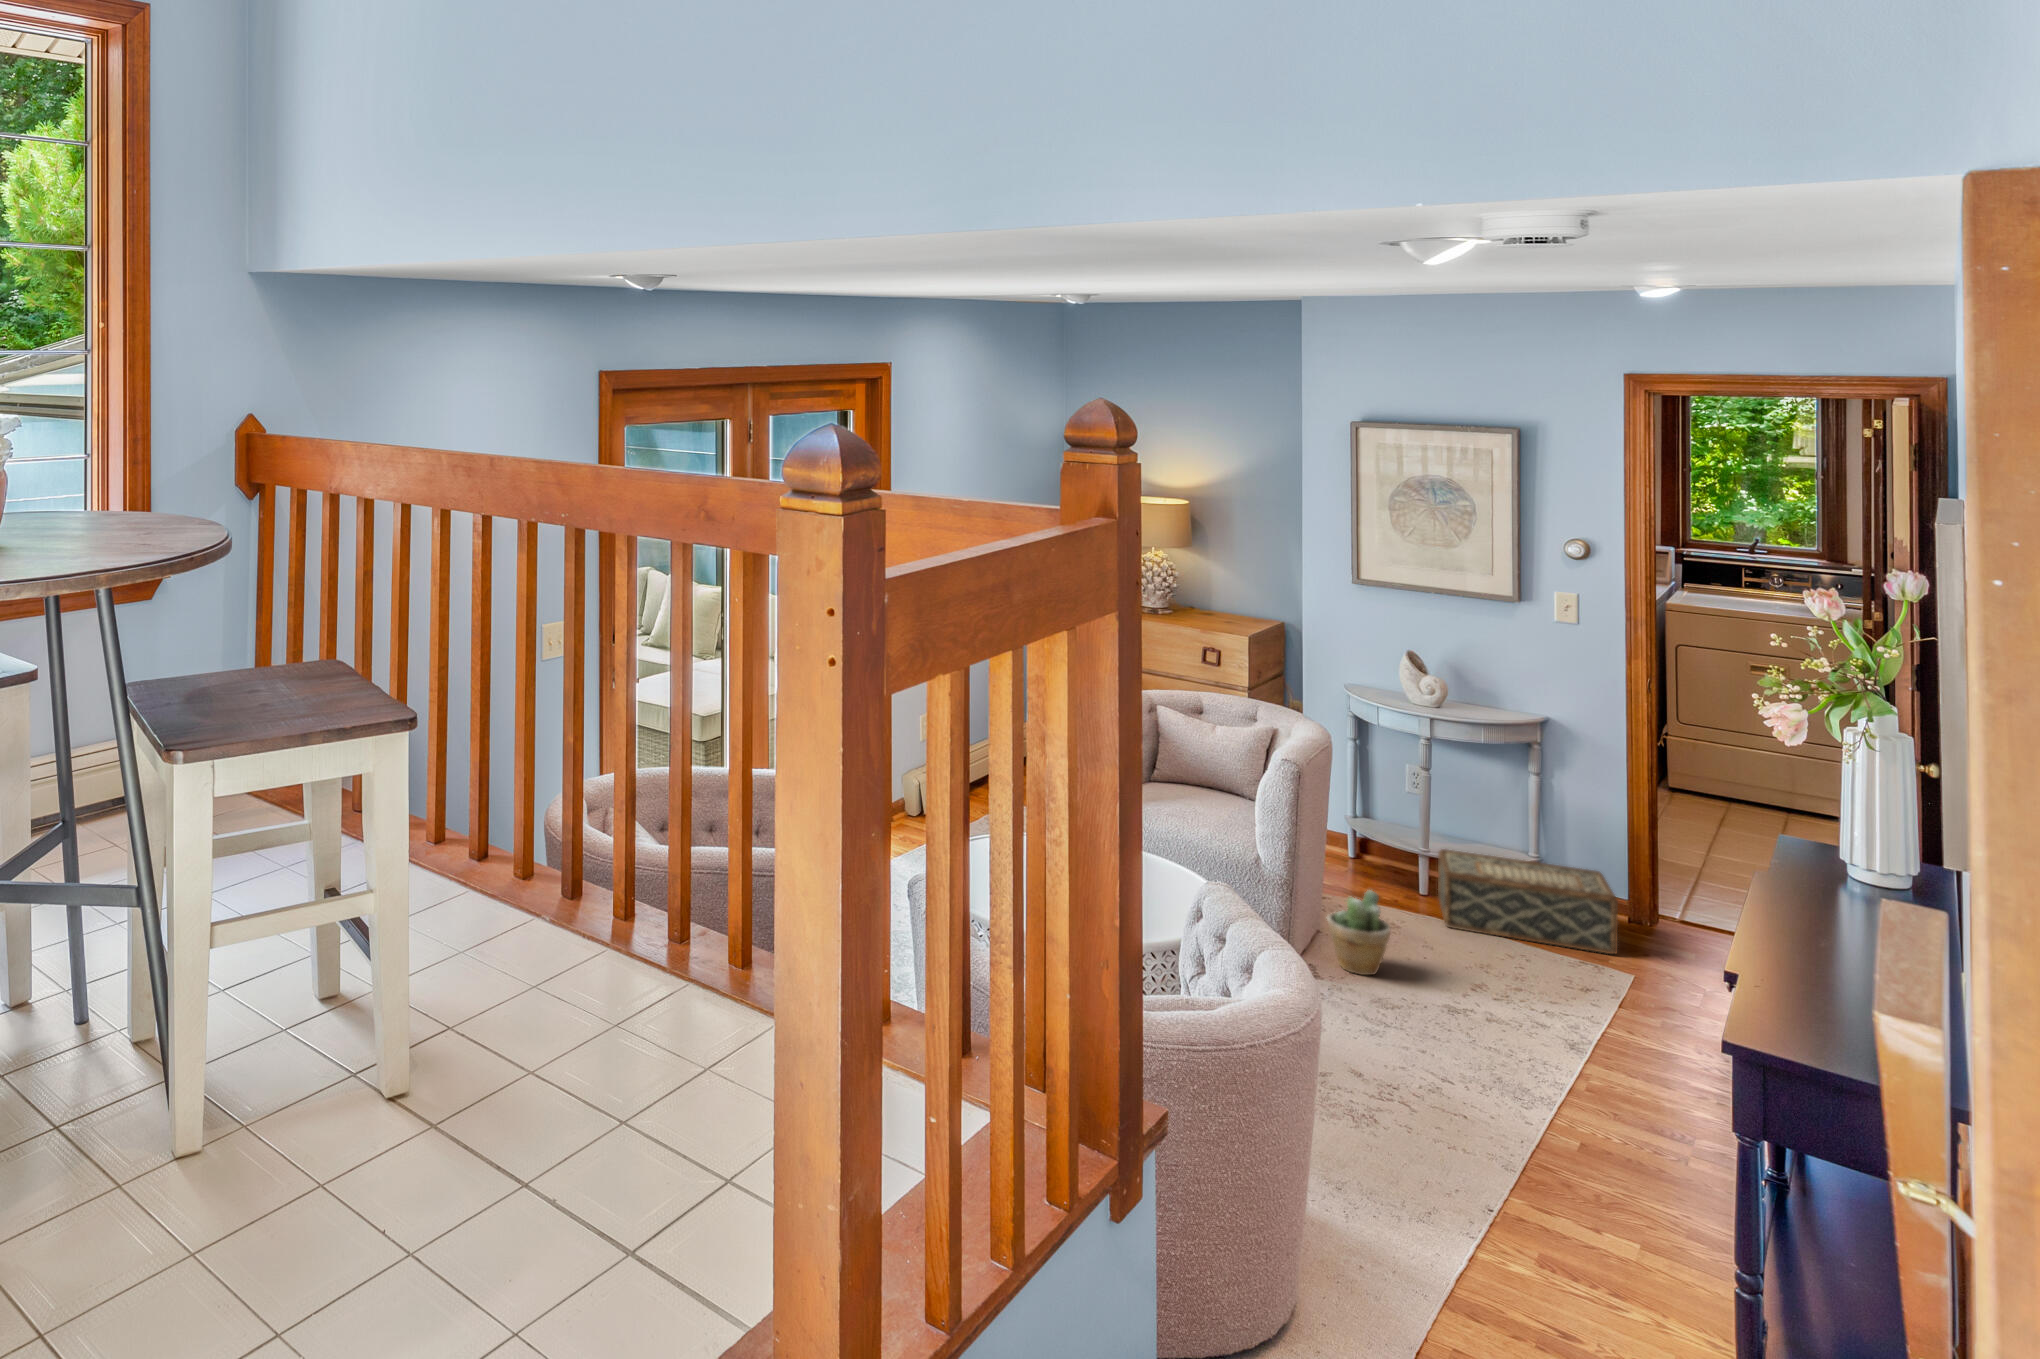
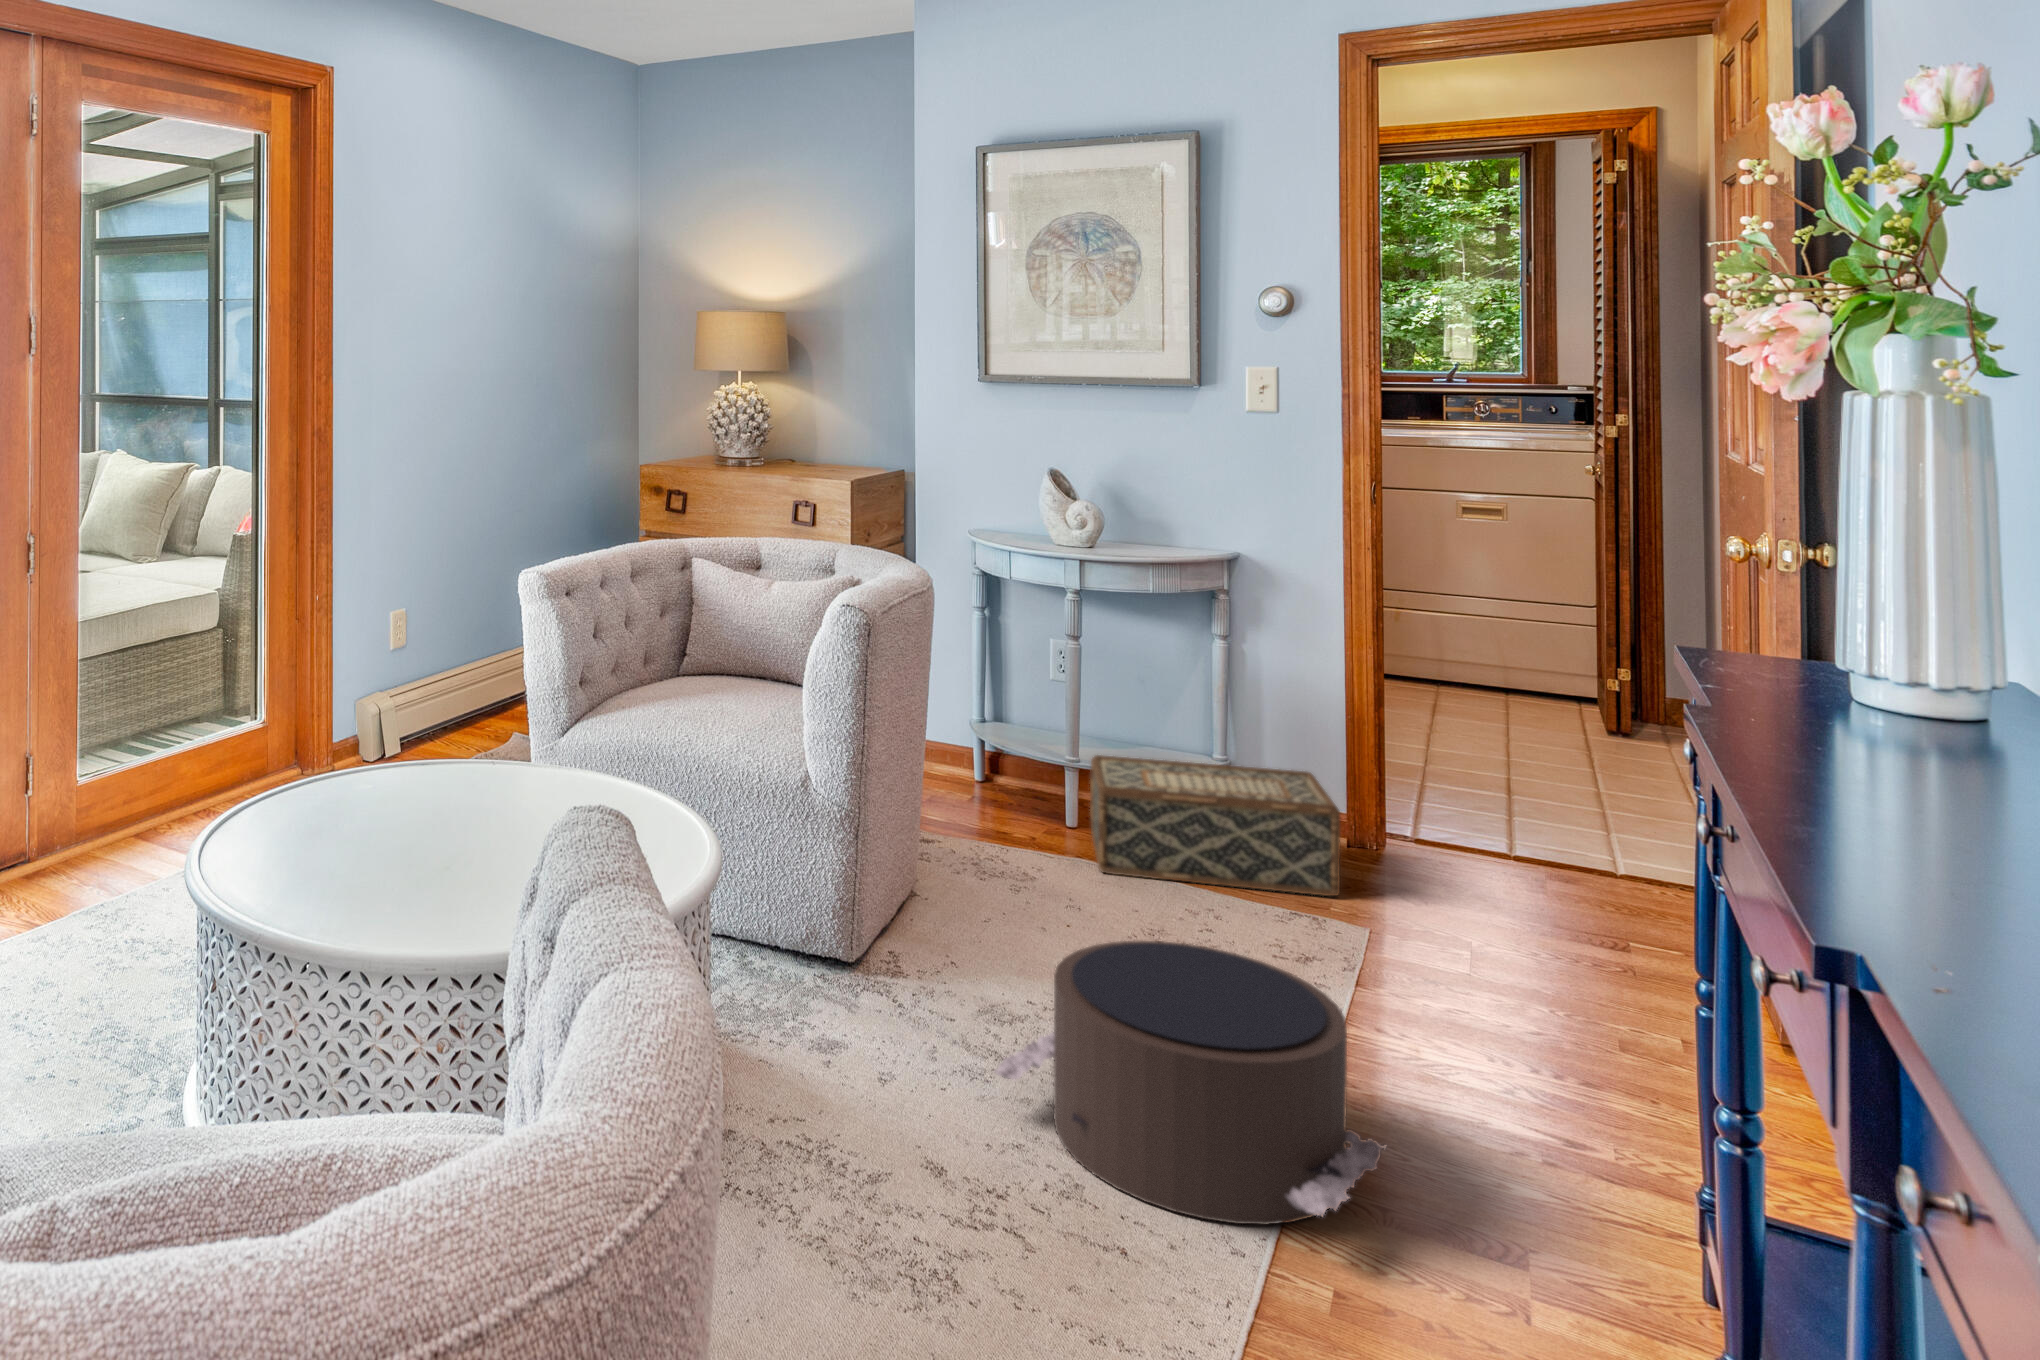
potted plant: present [1327,890,1390,975] -> none [918,821,1014,963]
pouf: none [1385,966,1620,1115] -> present [994,941,1387,1225]

